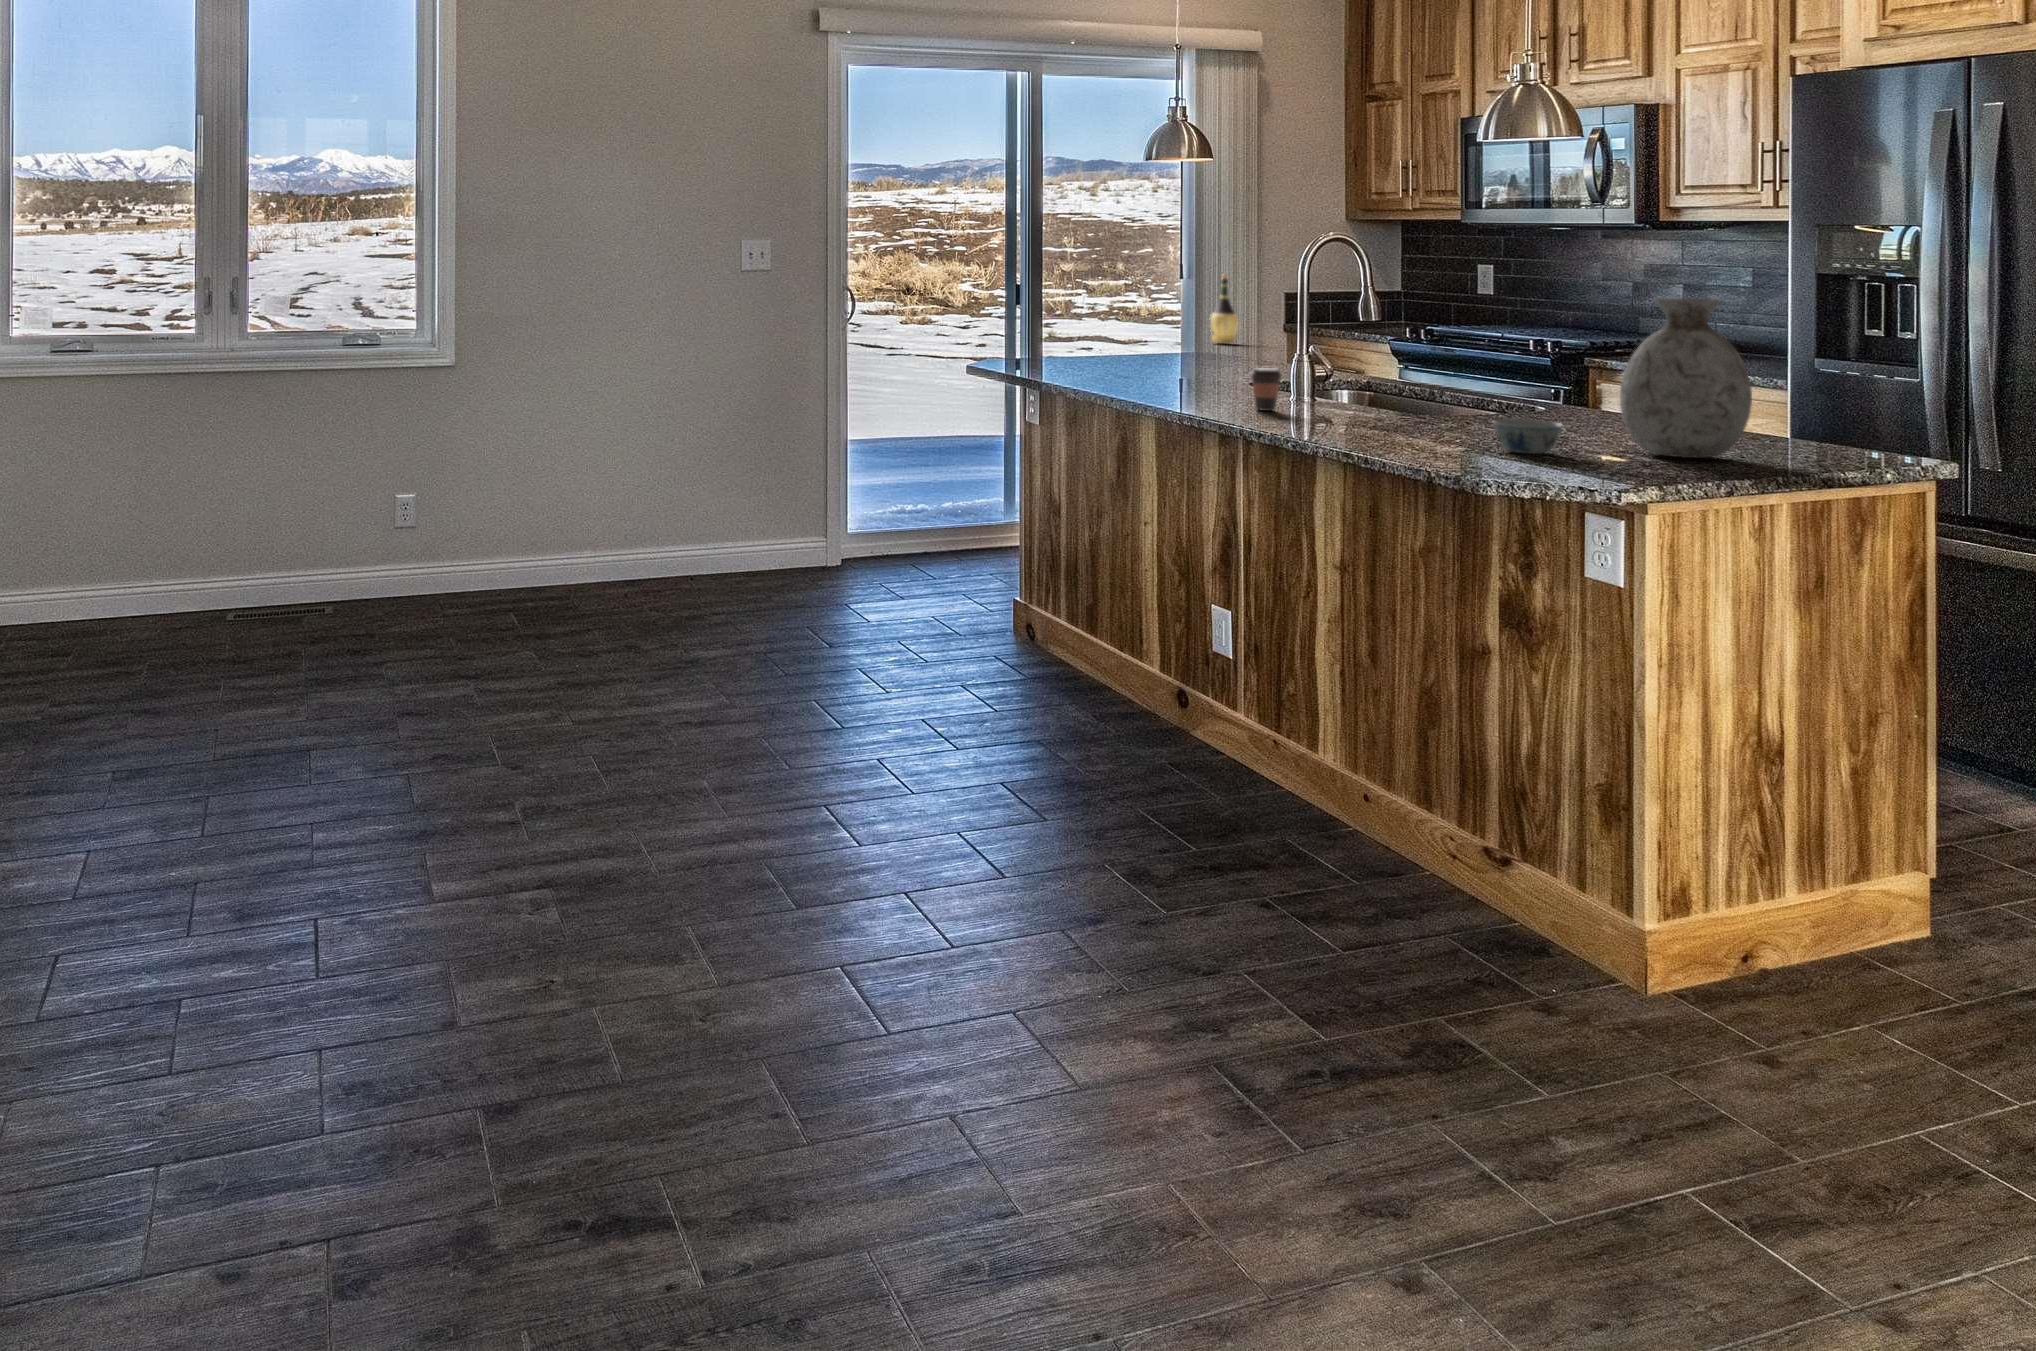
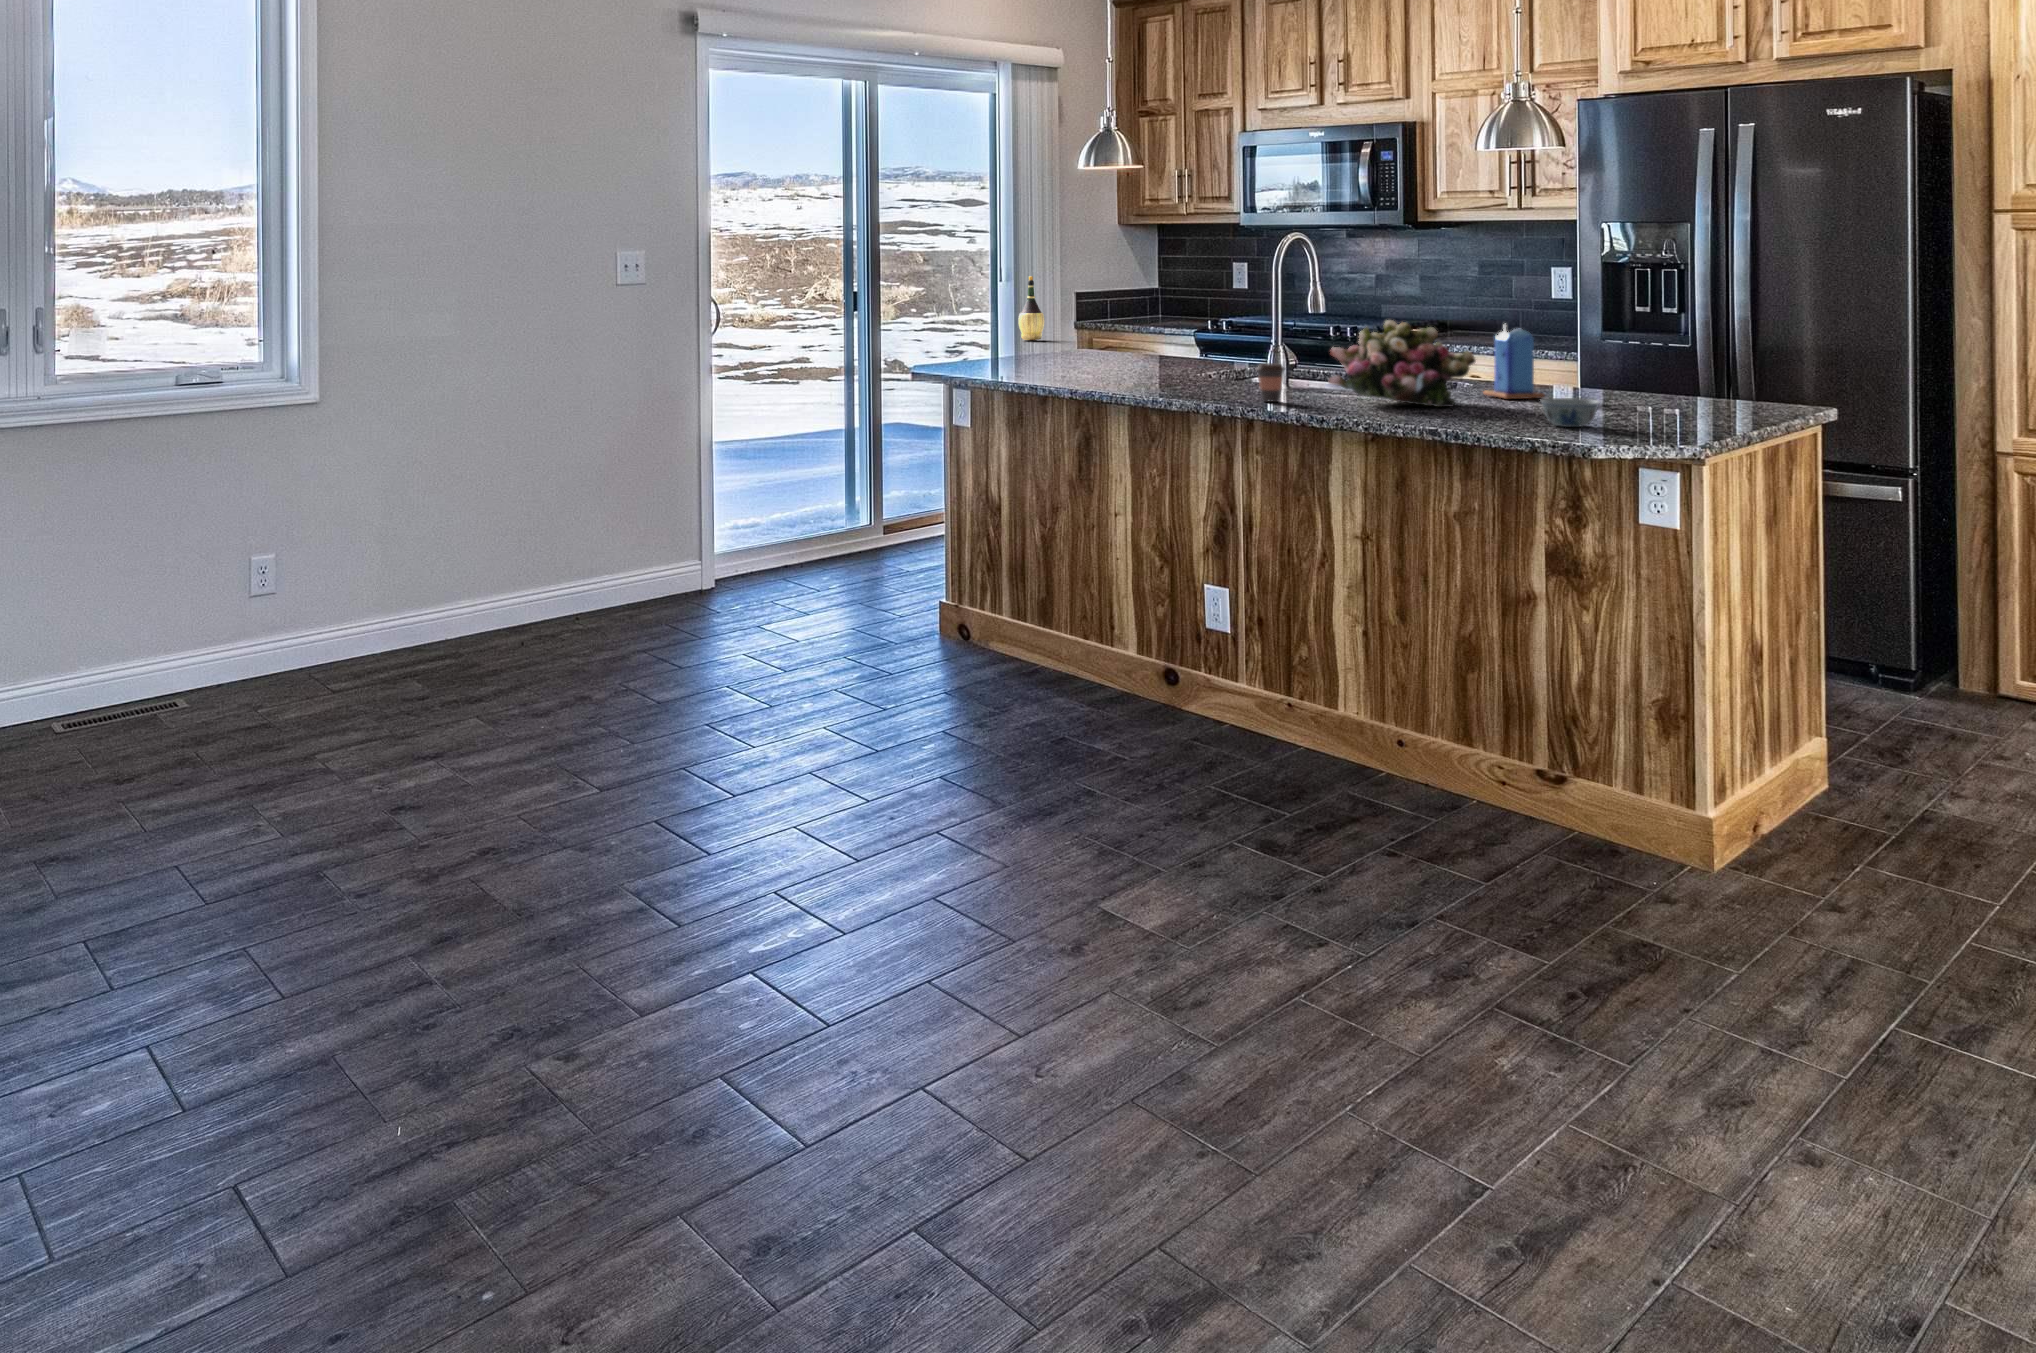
vase: present [1620,298,1752,458] -> none [1623,290,1730,422]
flower arrangement: none [1318,325,1494,426] -> present [1329,320,1476,407]
candle: none [1540,335,1606,424] -> present [1483,325,1545,399]

